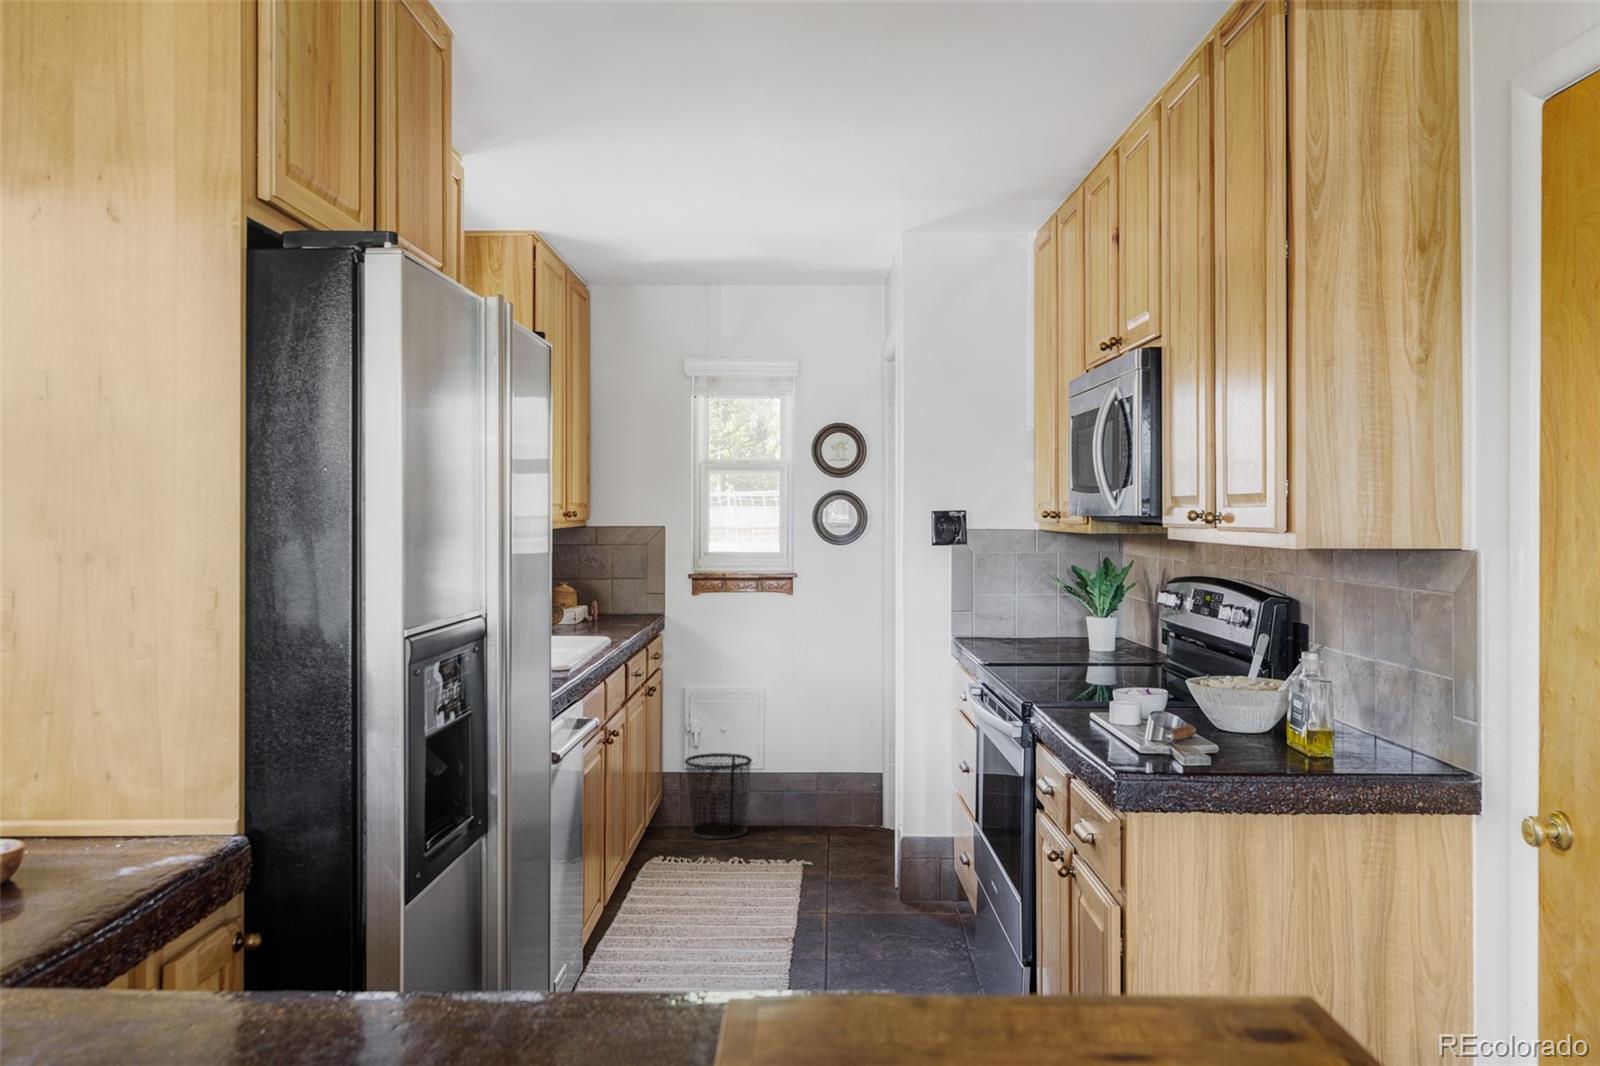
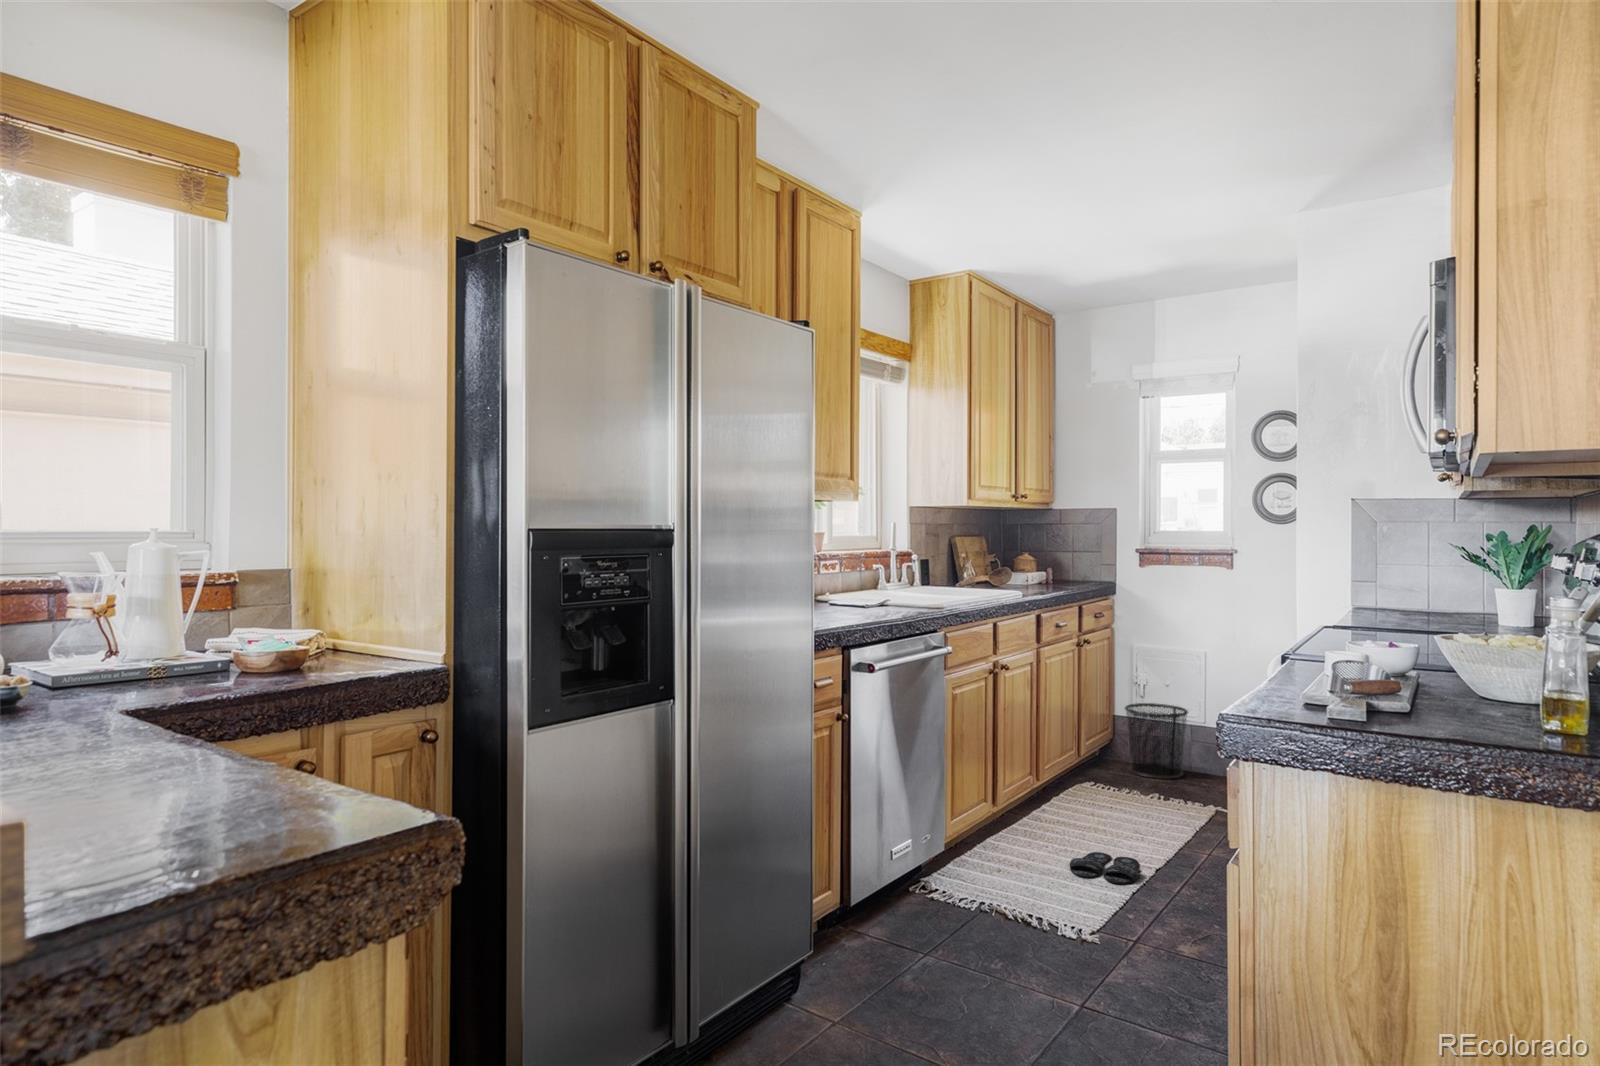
slippers: none [705,933,782,966] -> present [1070,852,1142,884]

